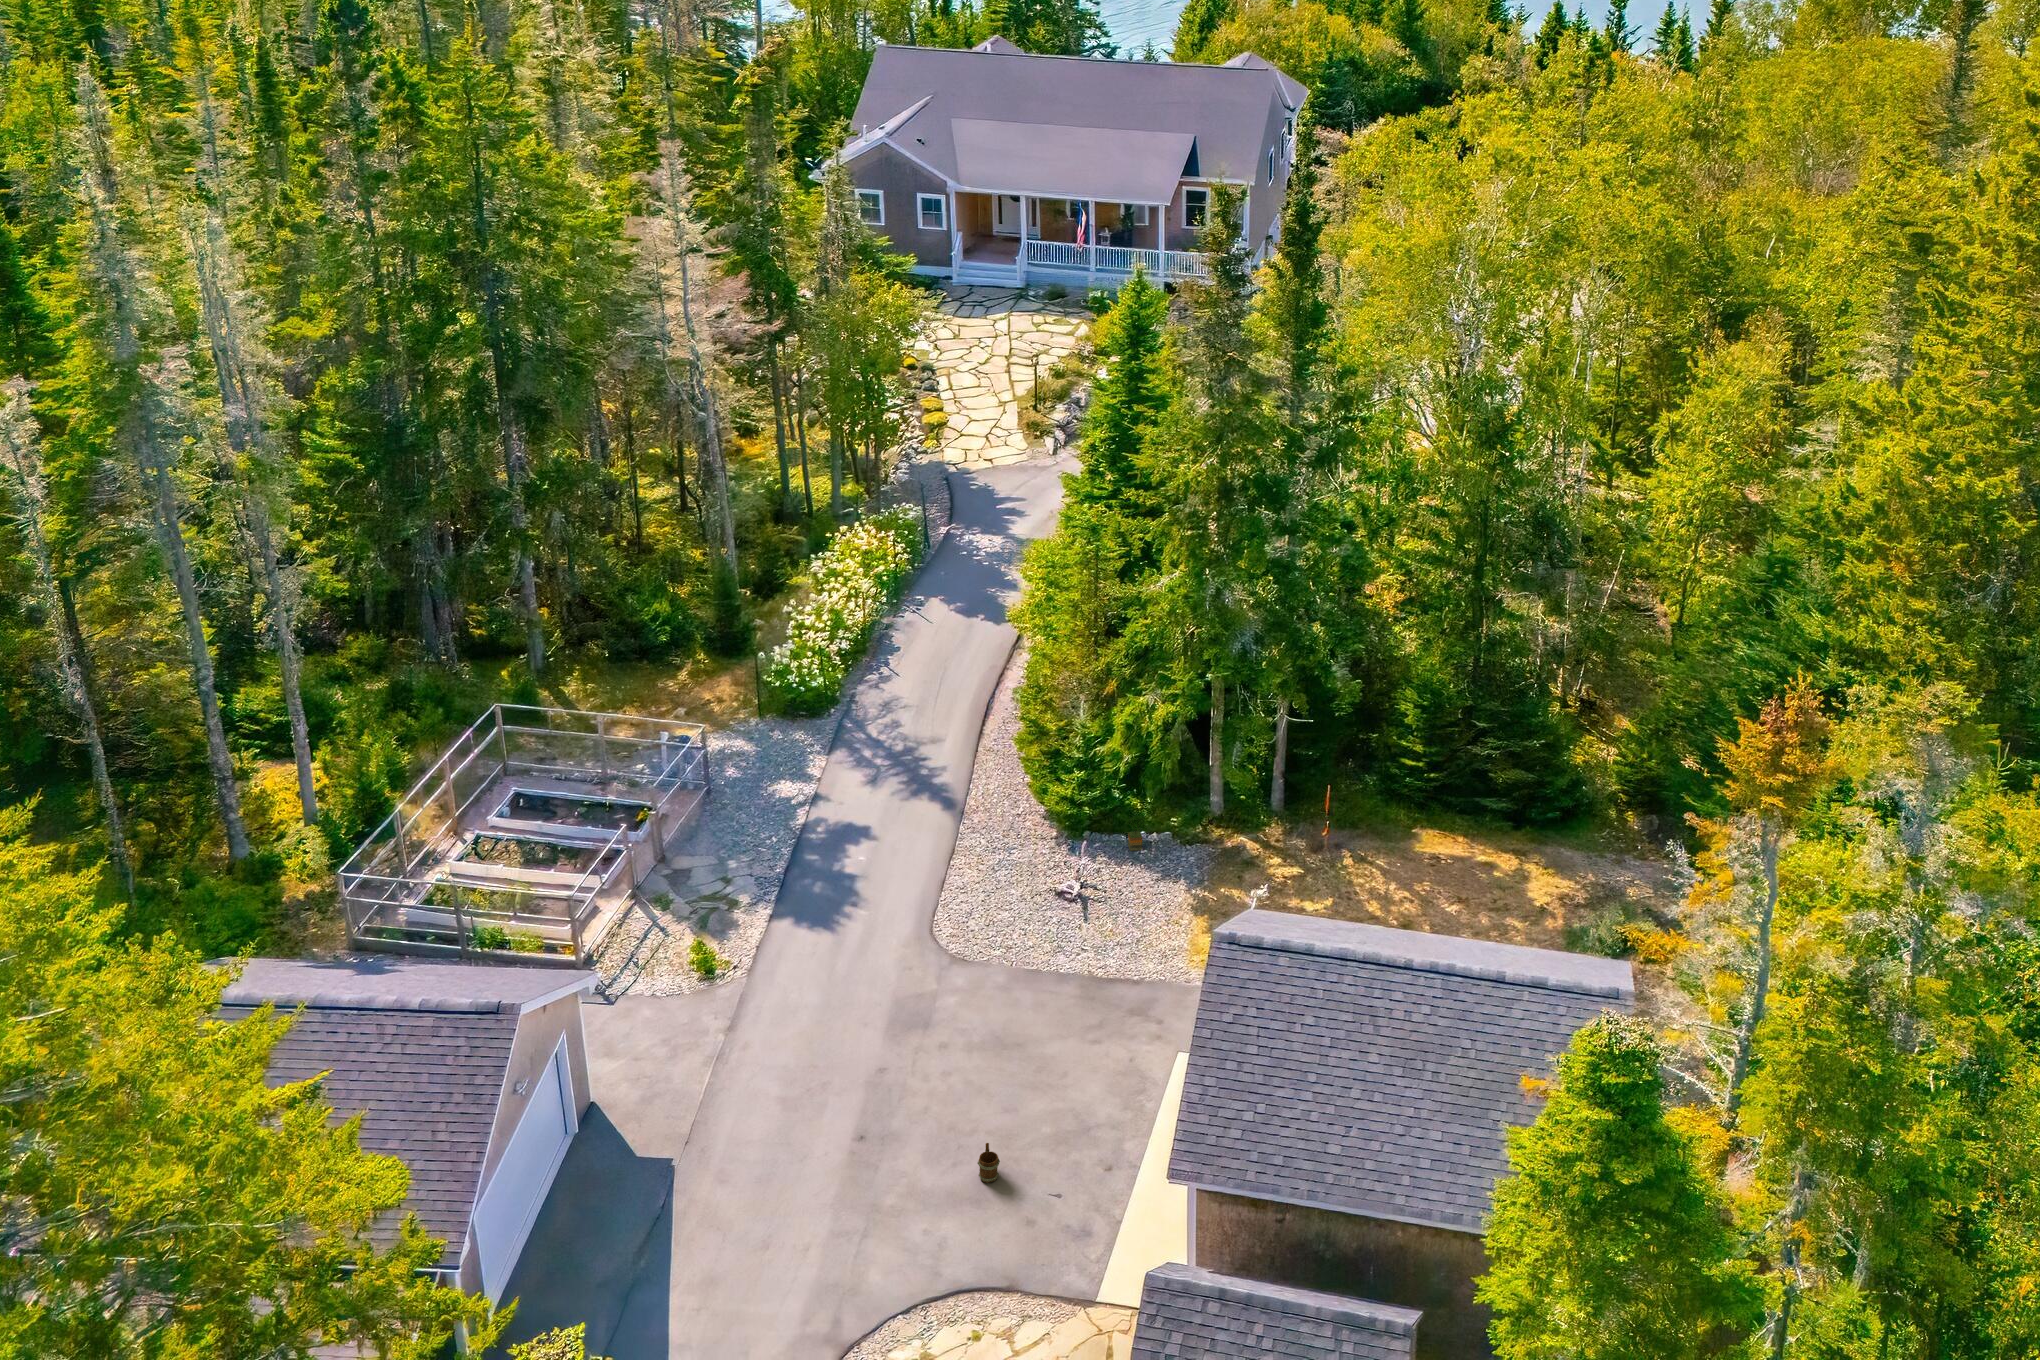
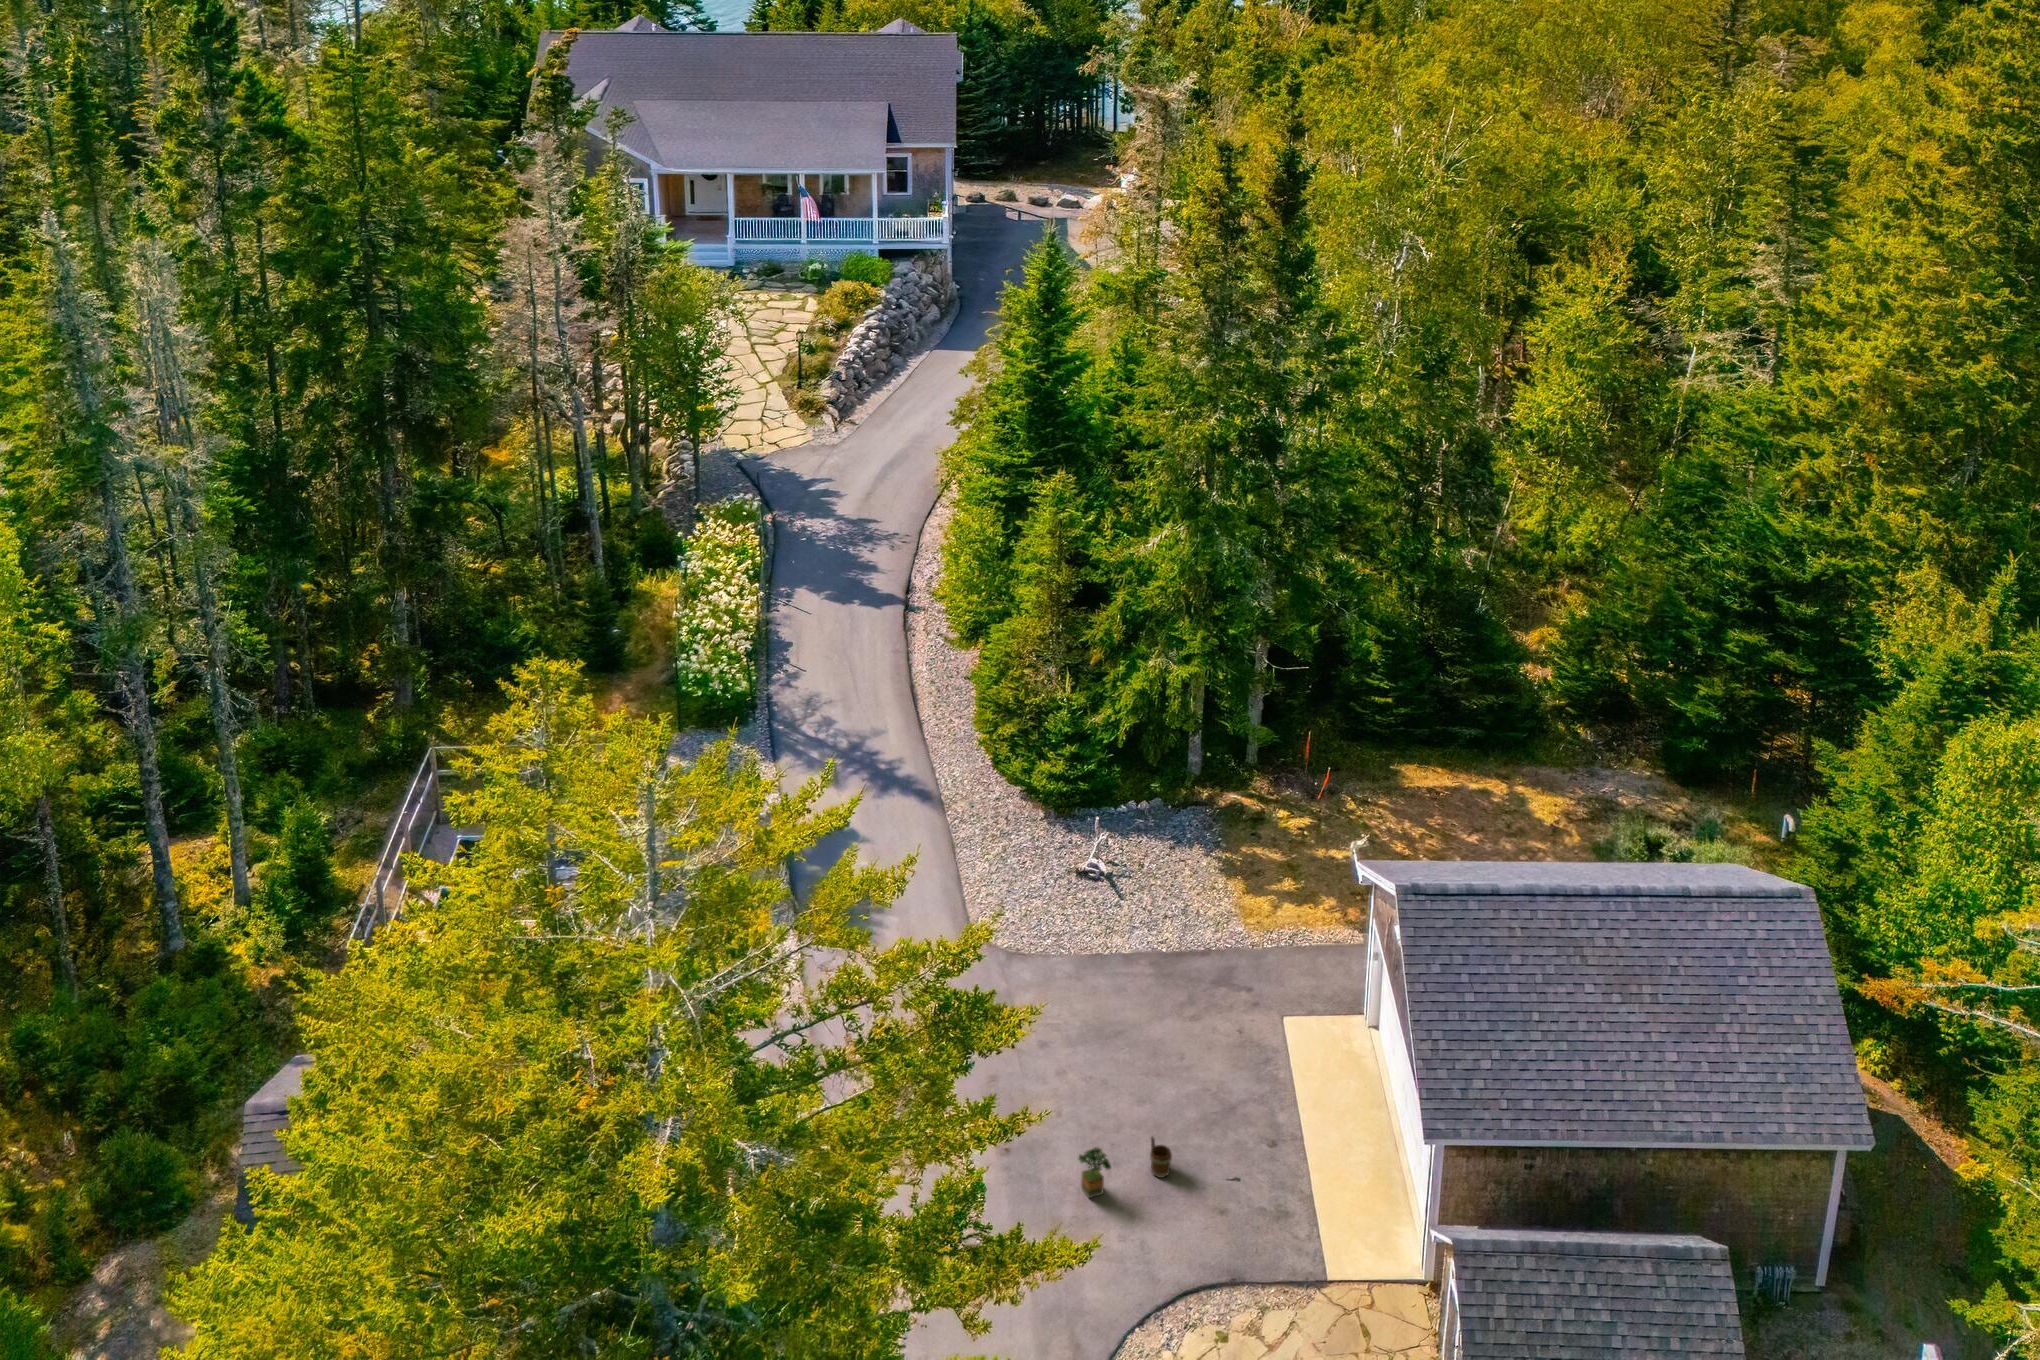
potted tree: present [1126,816,1148,851] -> present [1079,1147,1111,1198]

